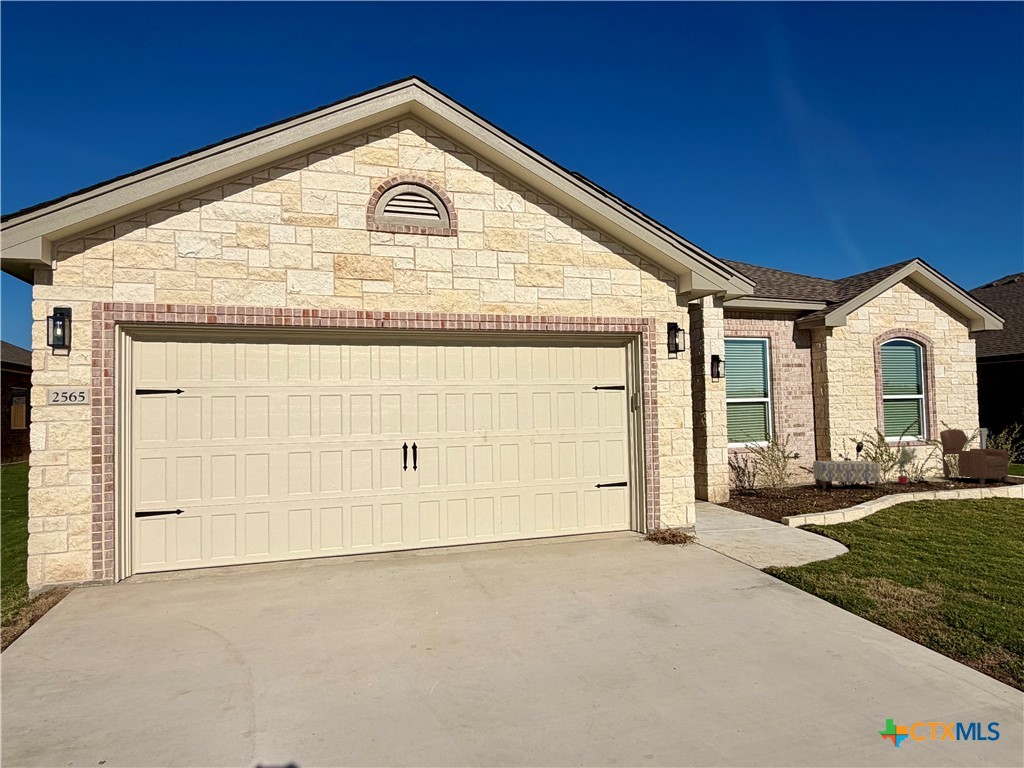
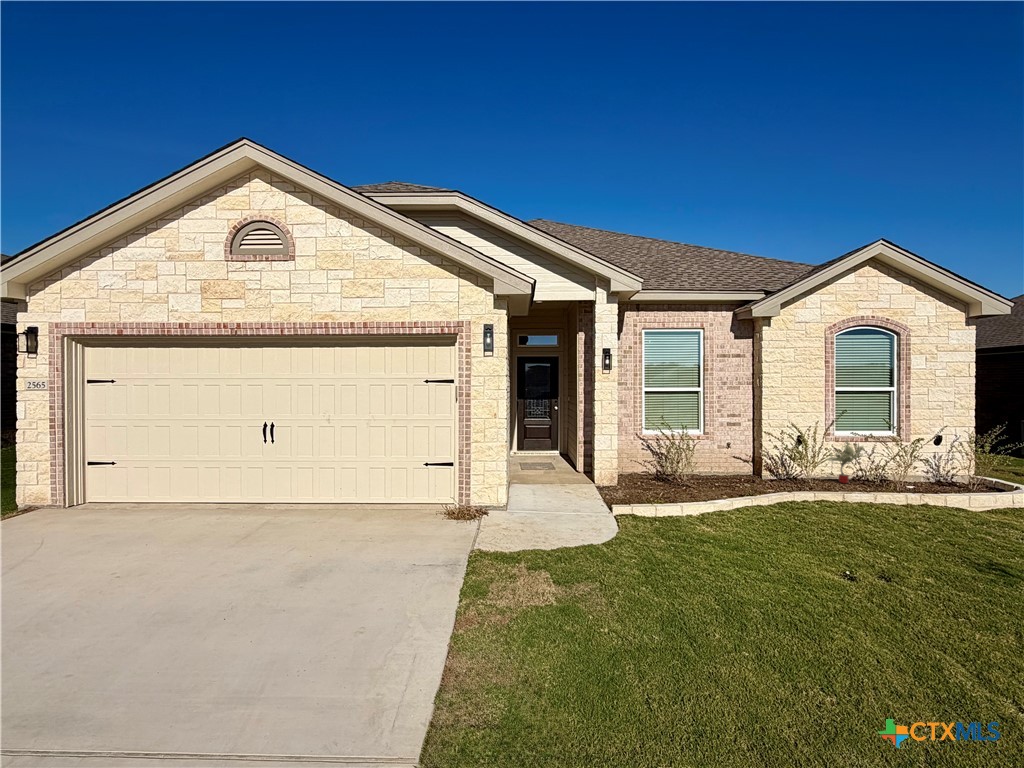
chair: present [940,429,1008,484] -> none [908,428,988,491]
bench: present [813,461,880,489] -> none [740,452,801,486]

